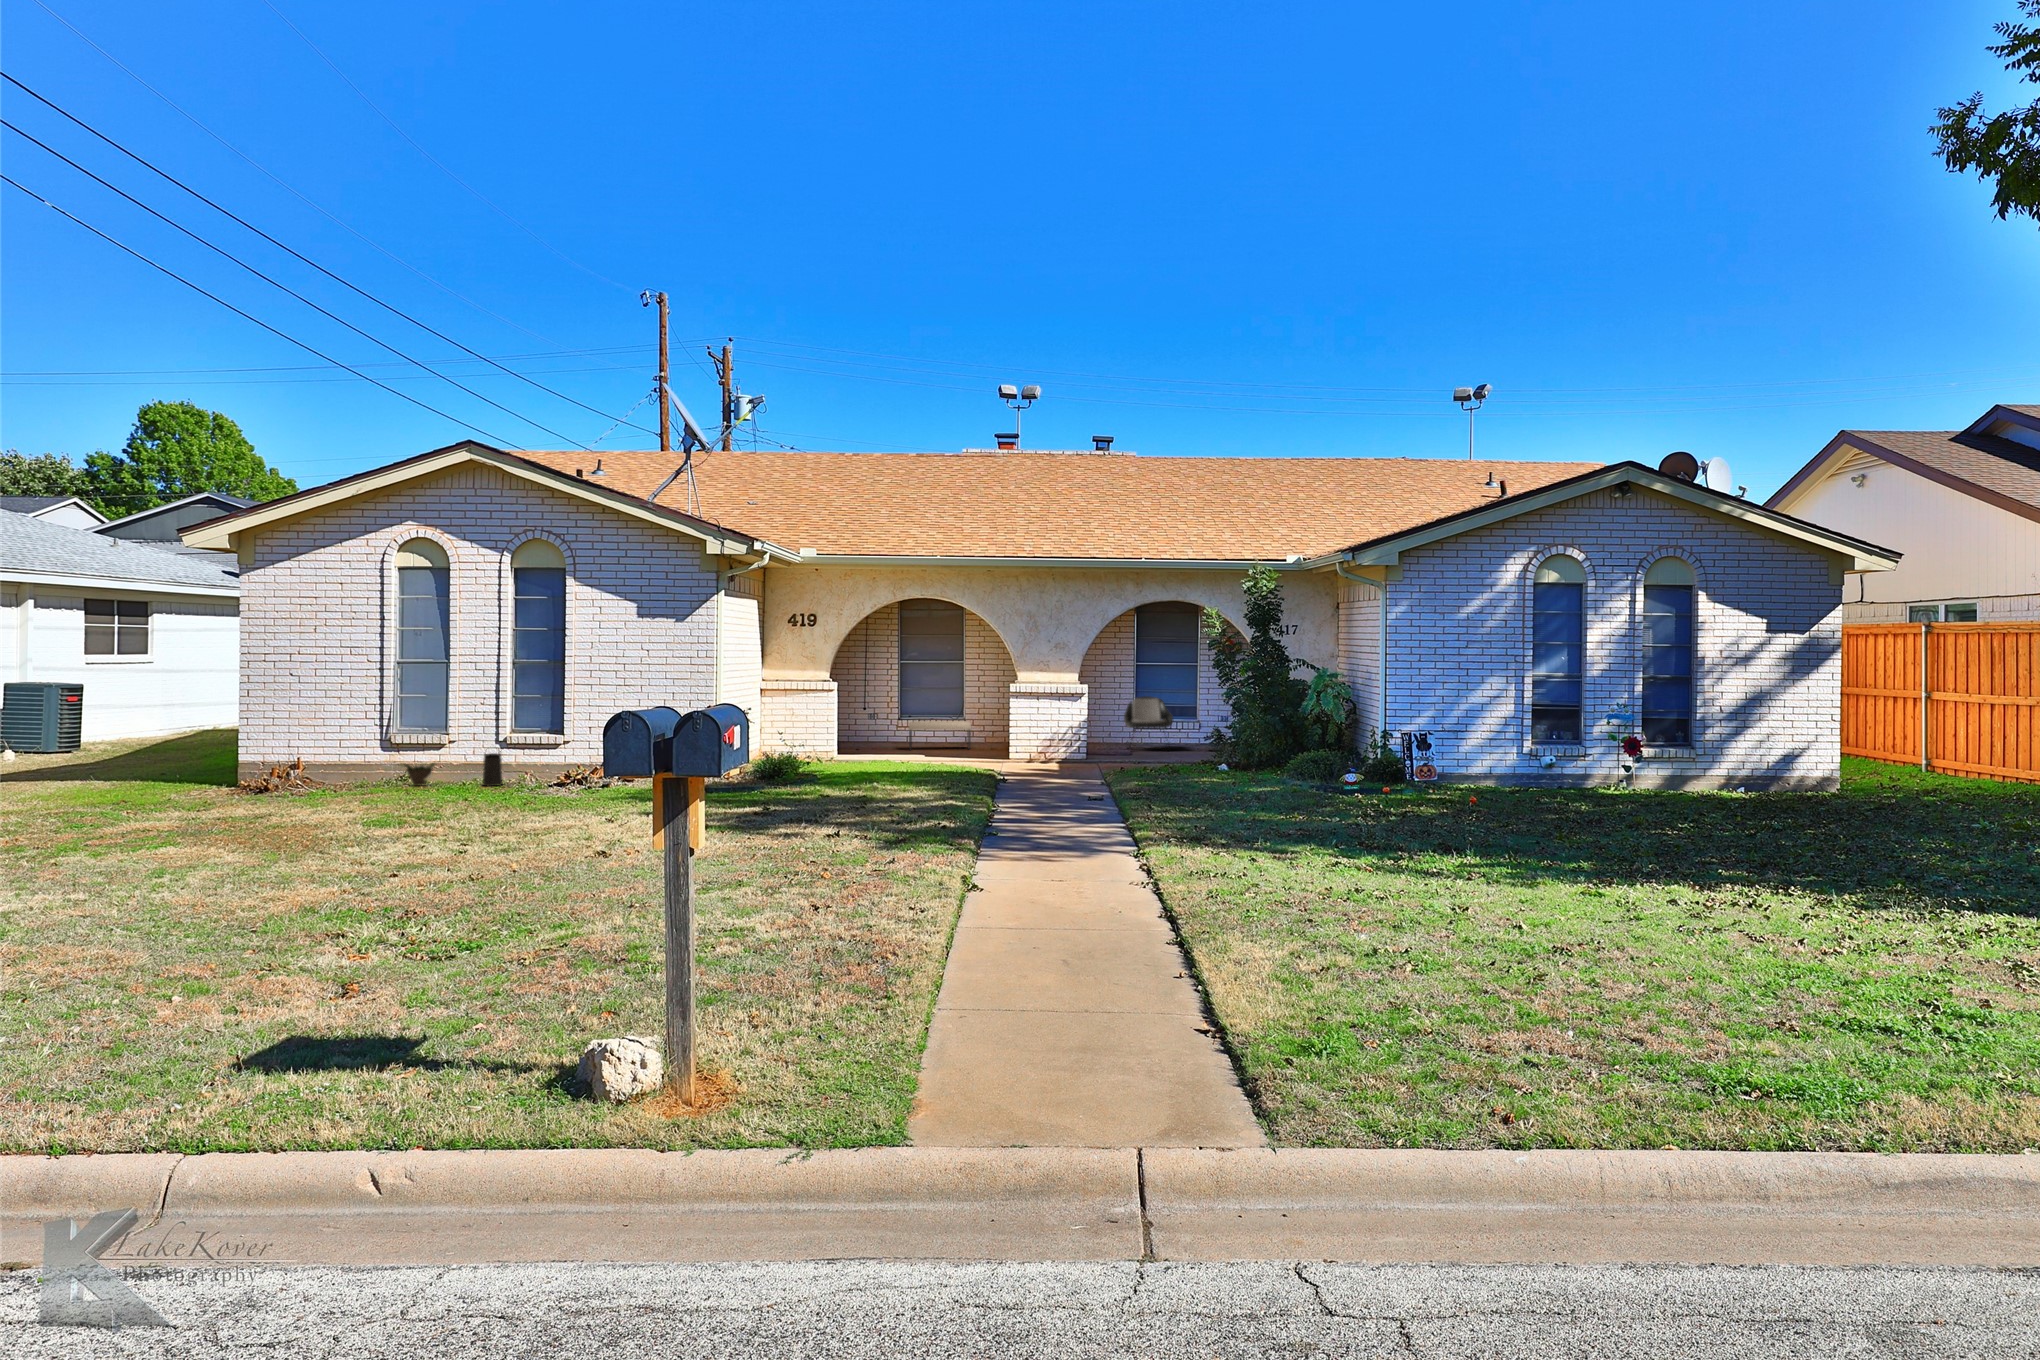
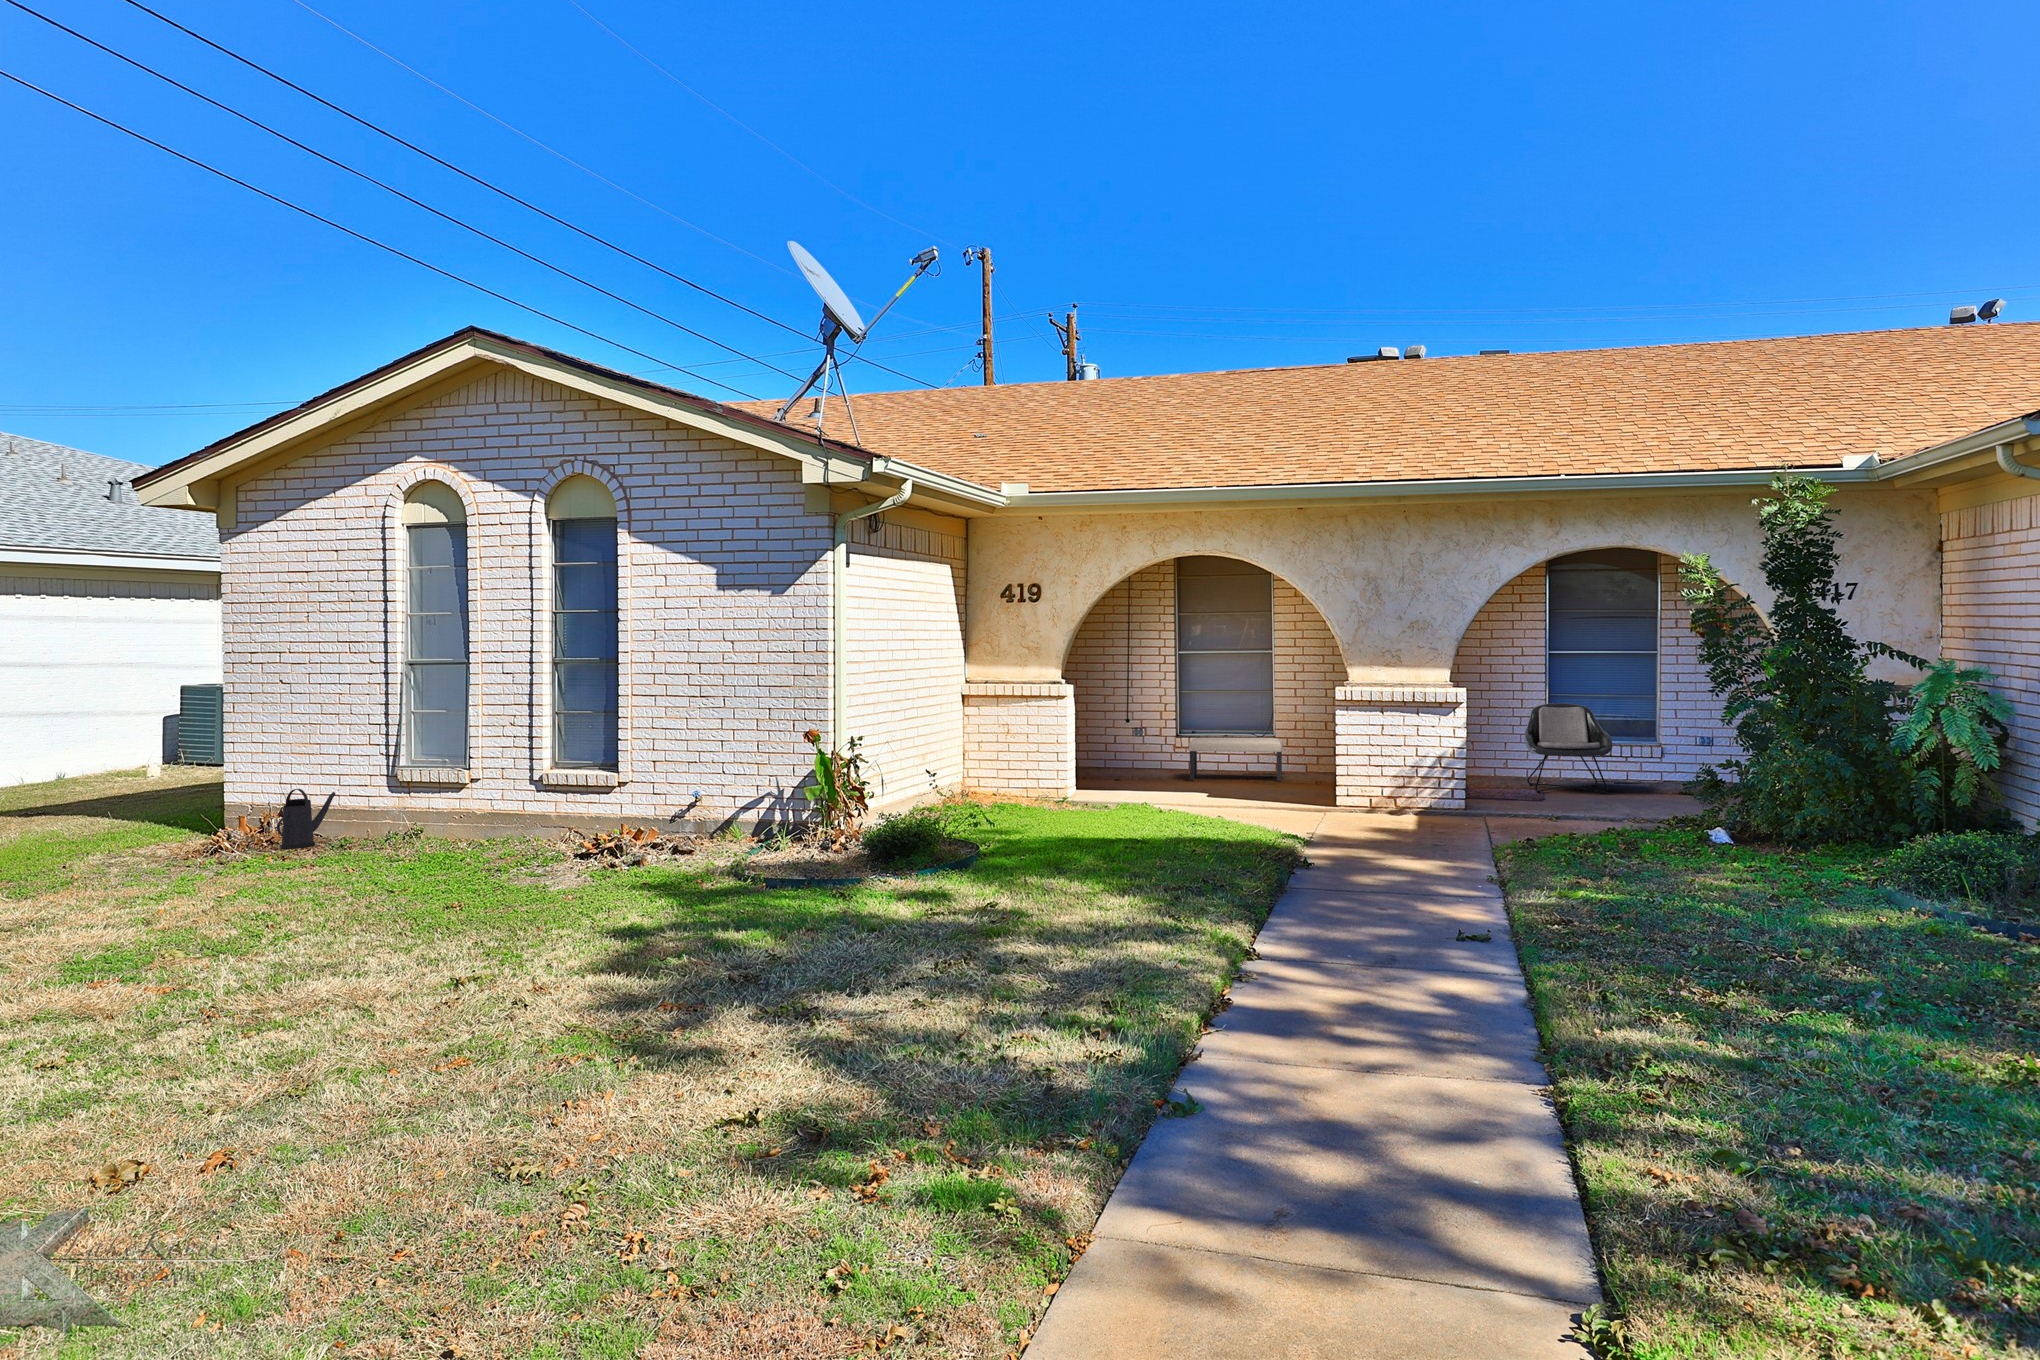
watering can: present [482,751,502,786] -> present [277,789,335,849]
decorative plant: present [404,763,435,786] -> none [383,810,455,847]

